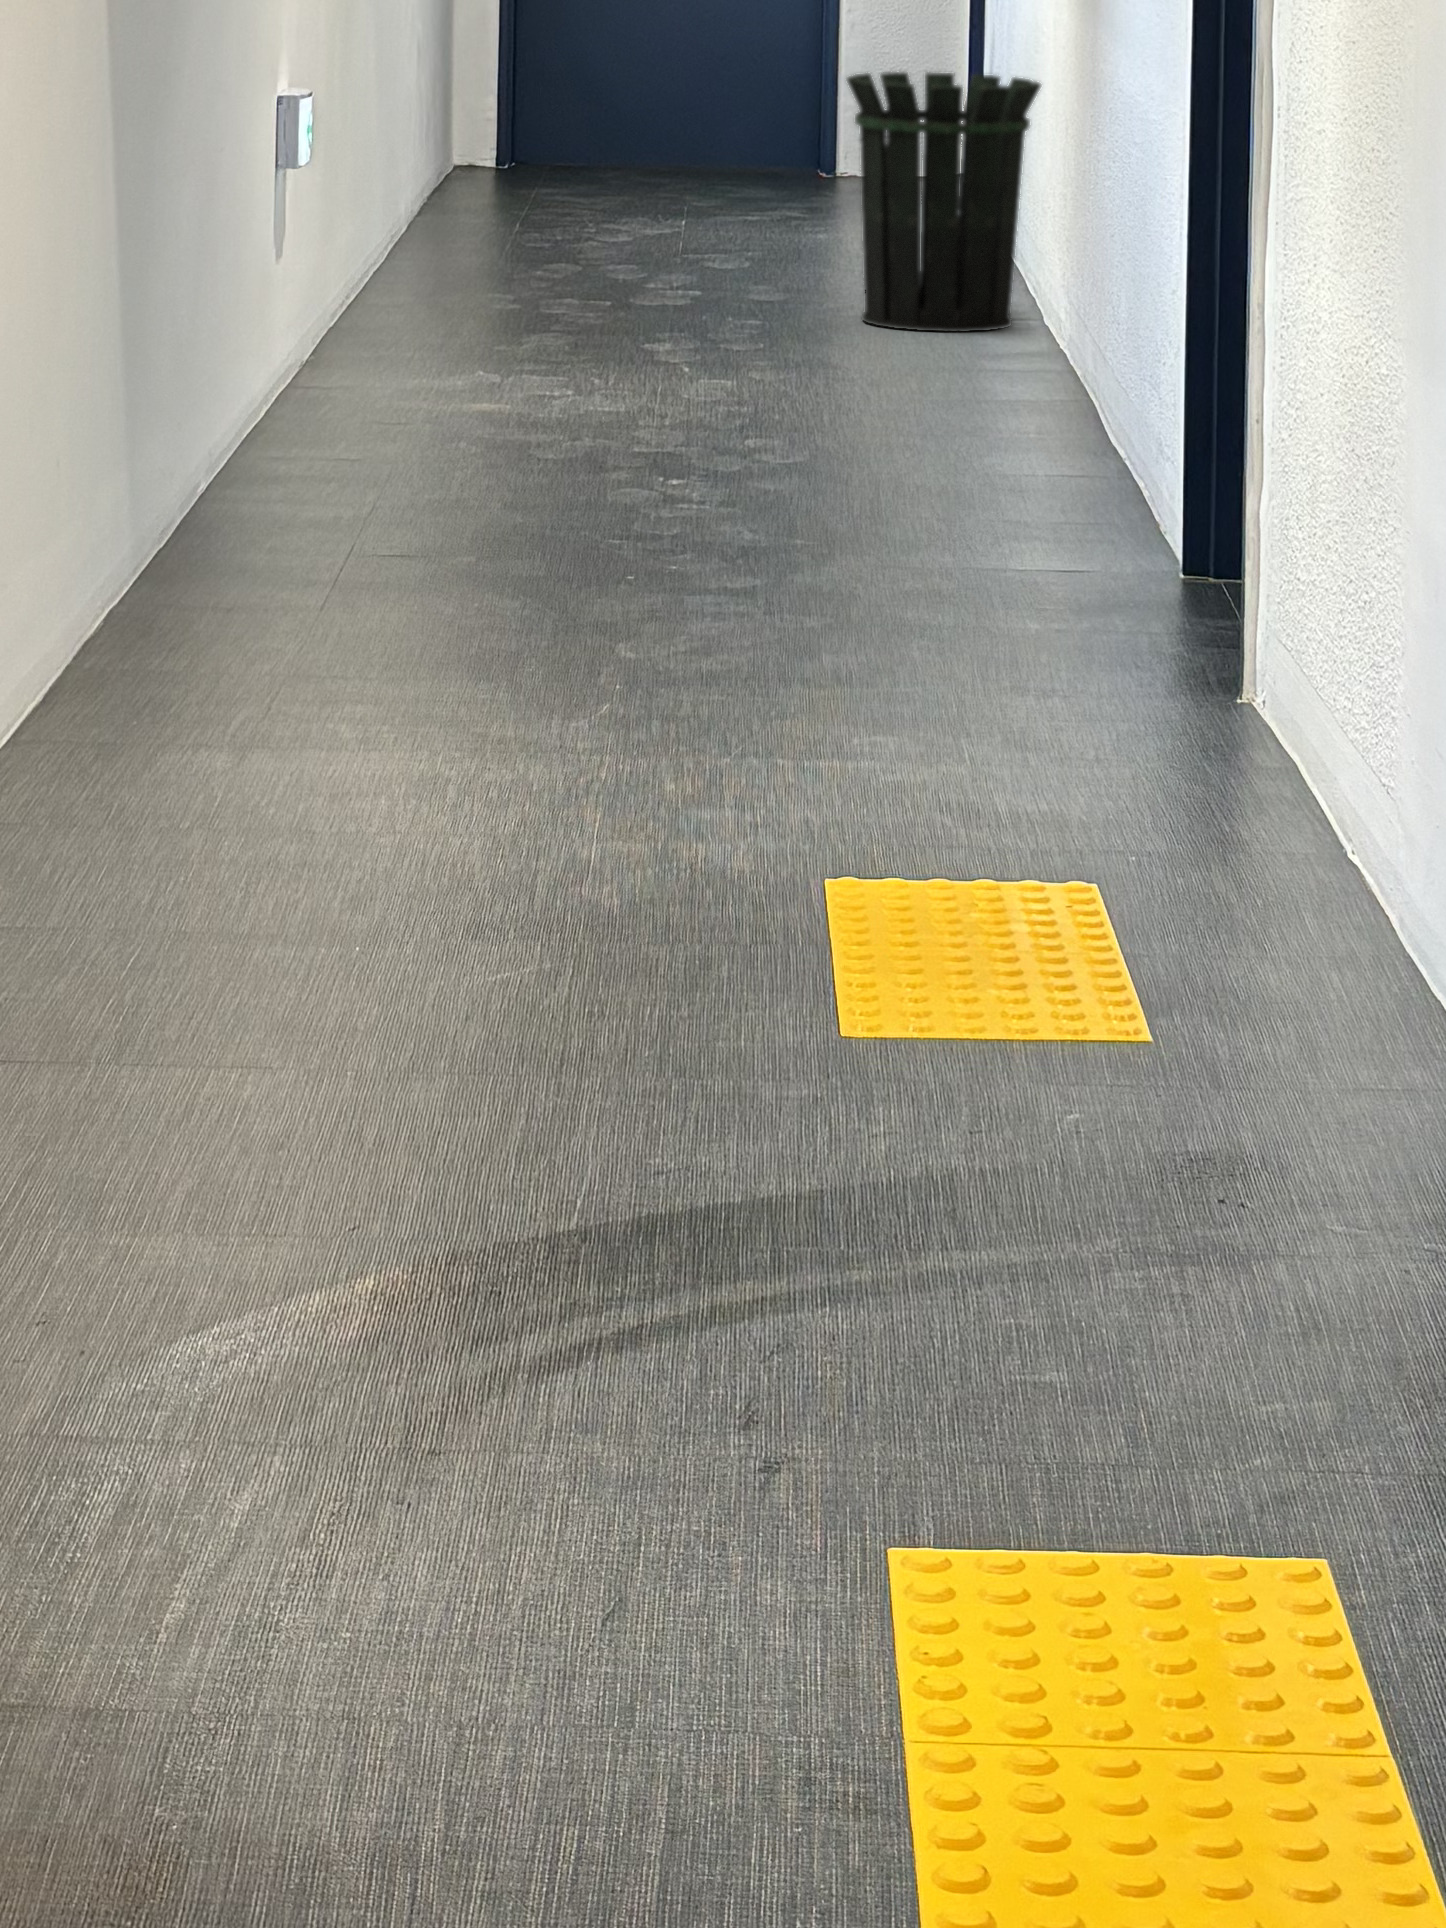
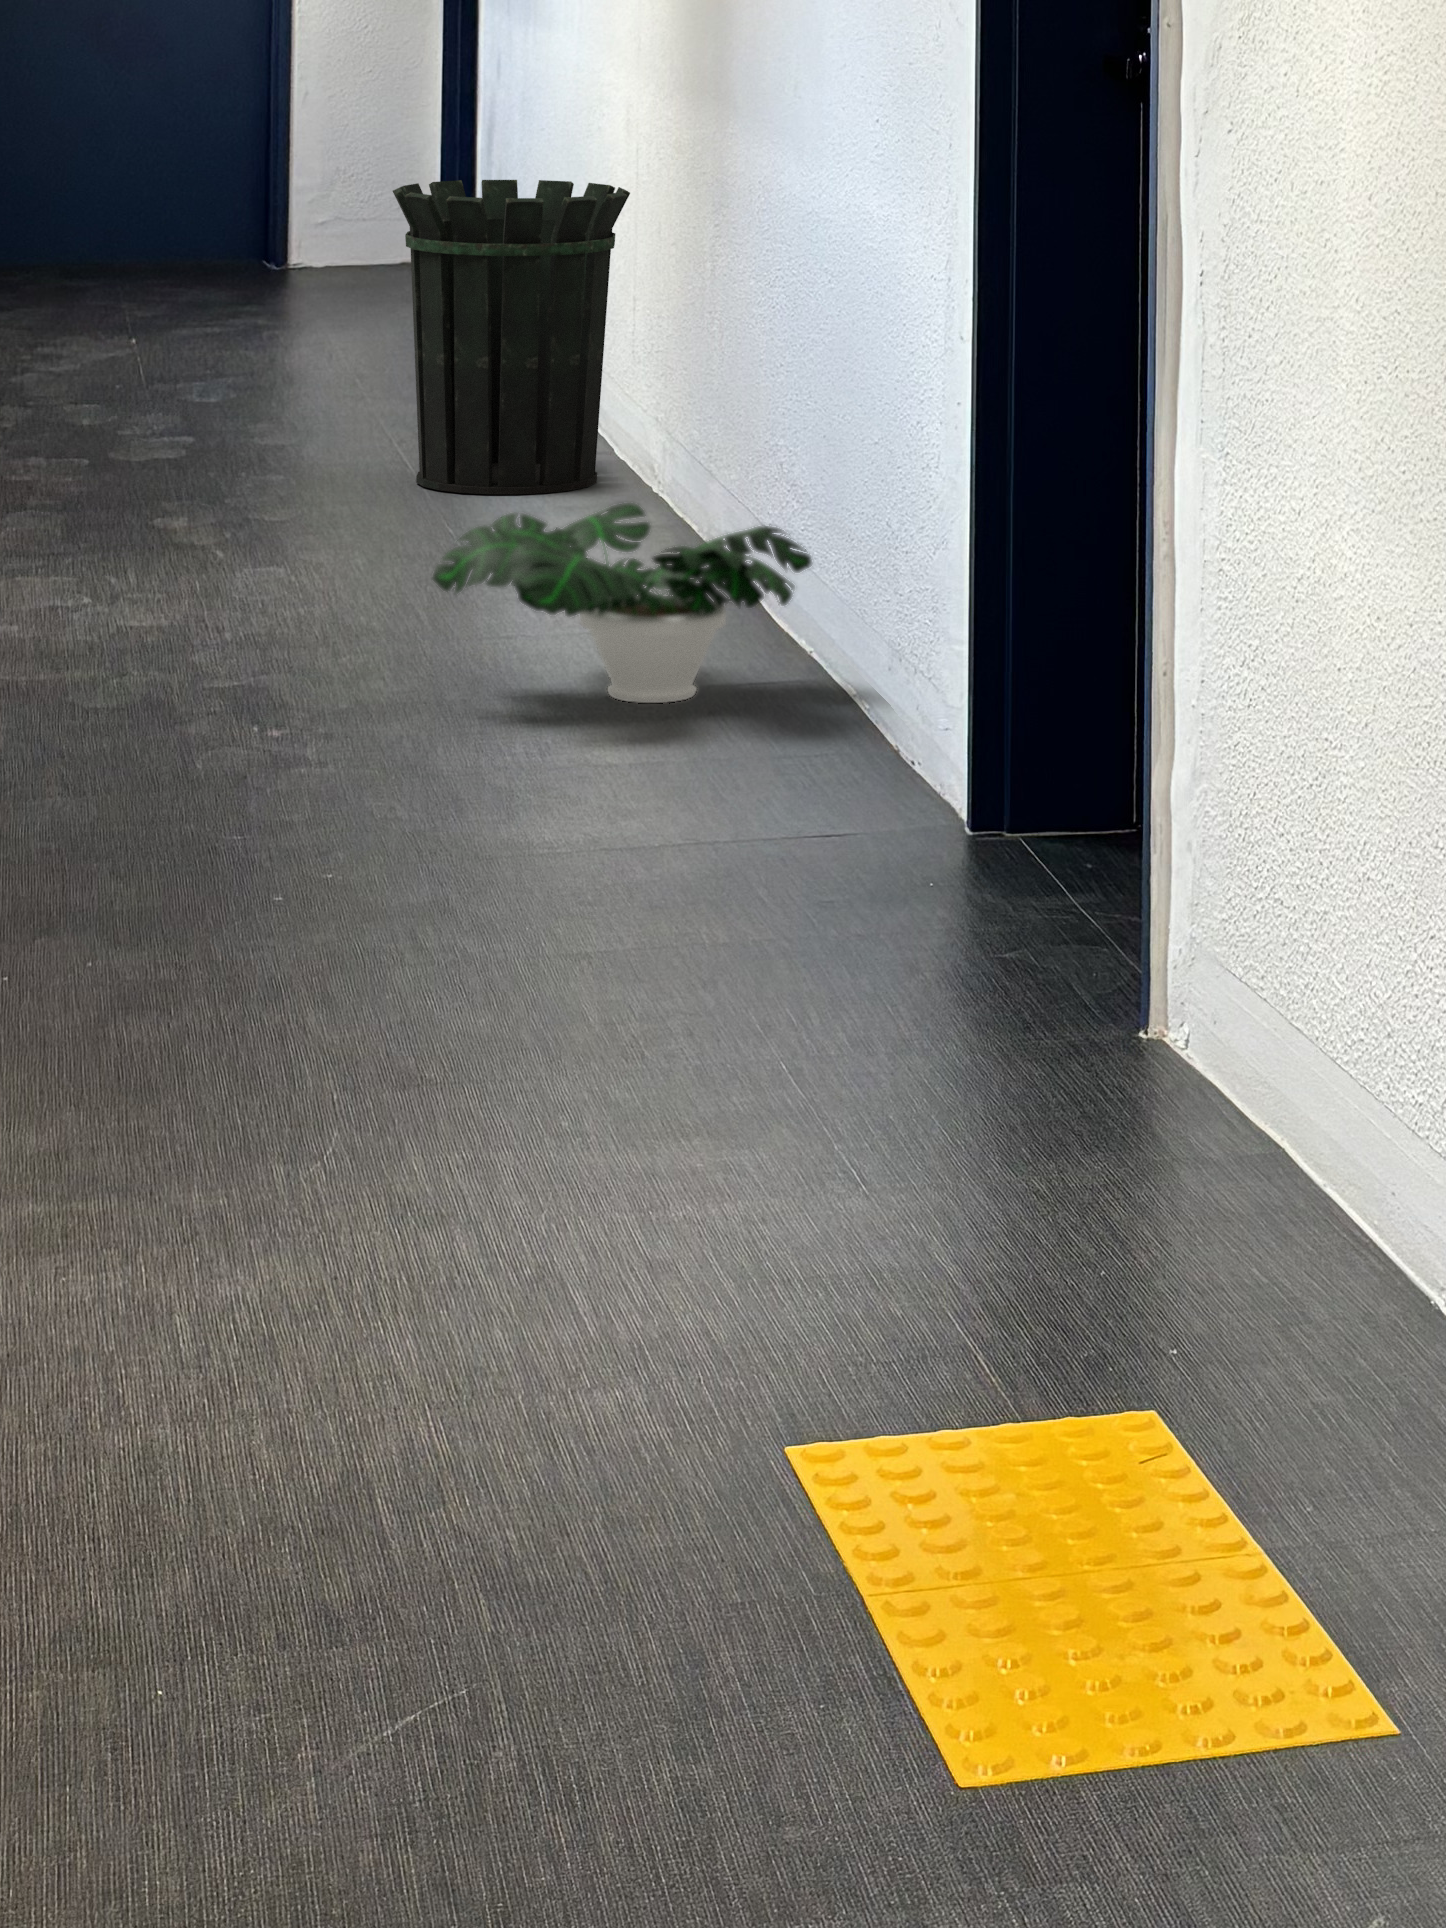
potted plant: none [797,316,1106,471] -> present [433,503,812,703]

